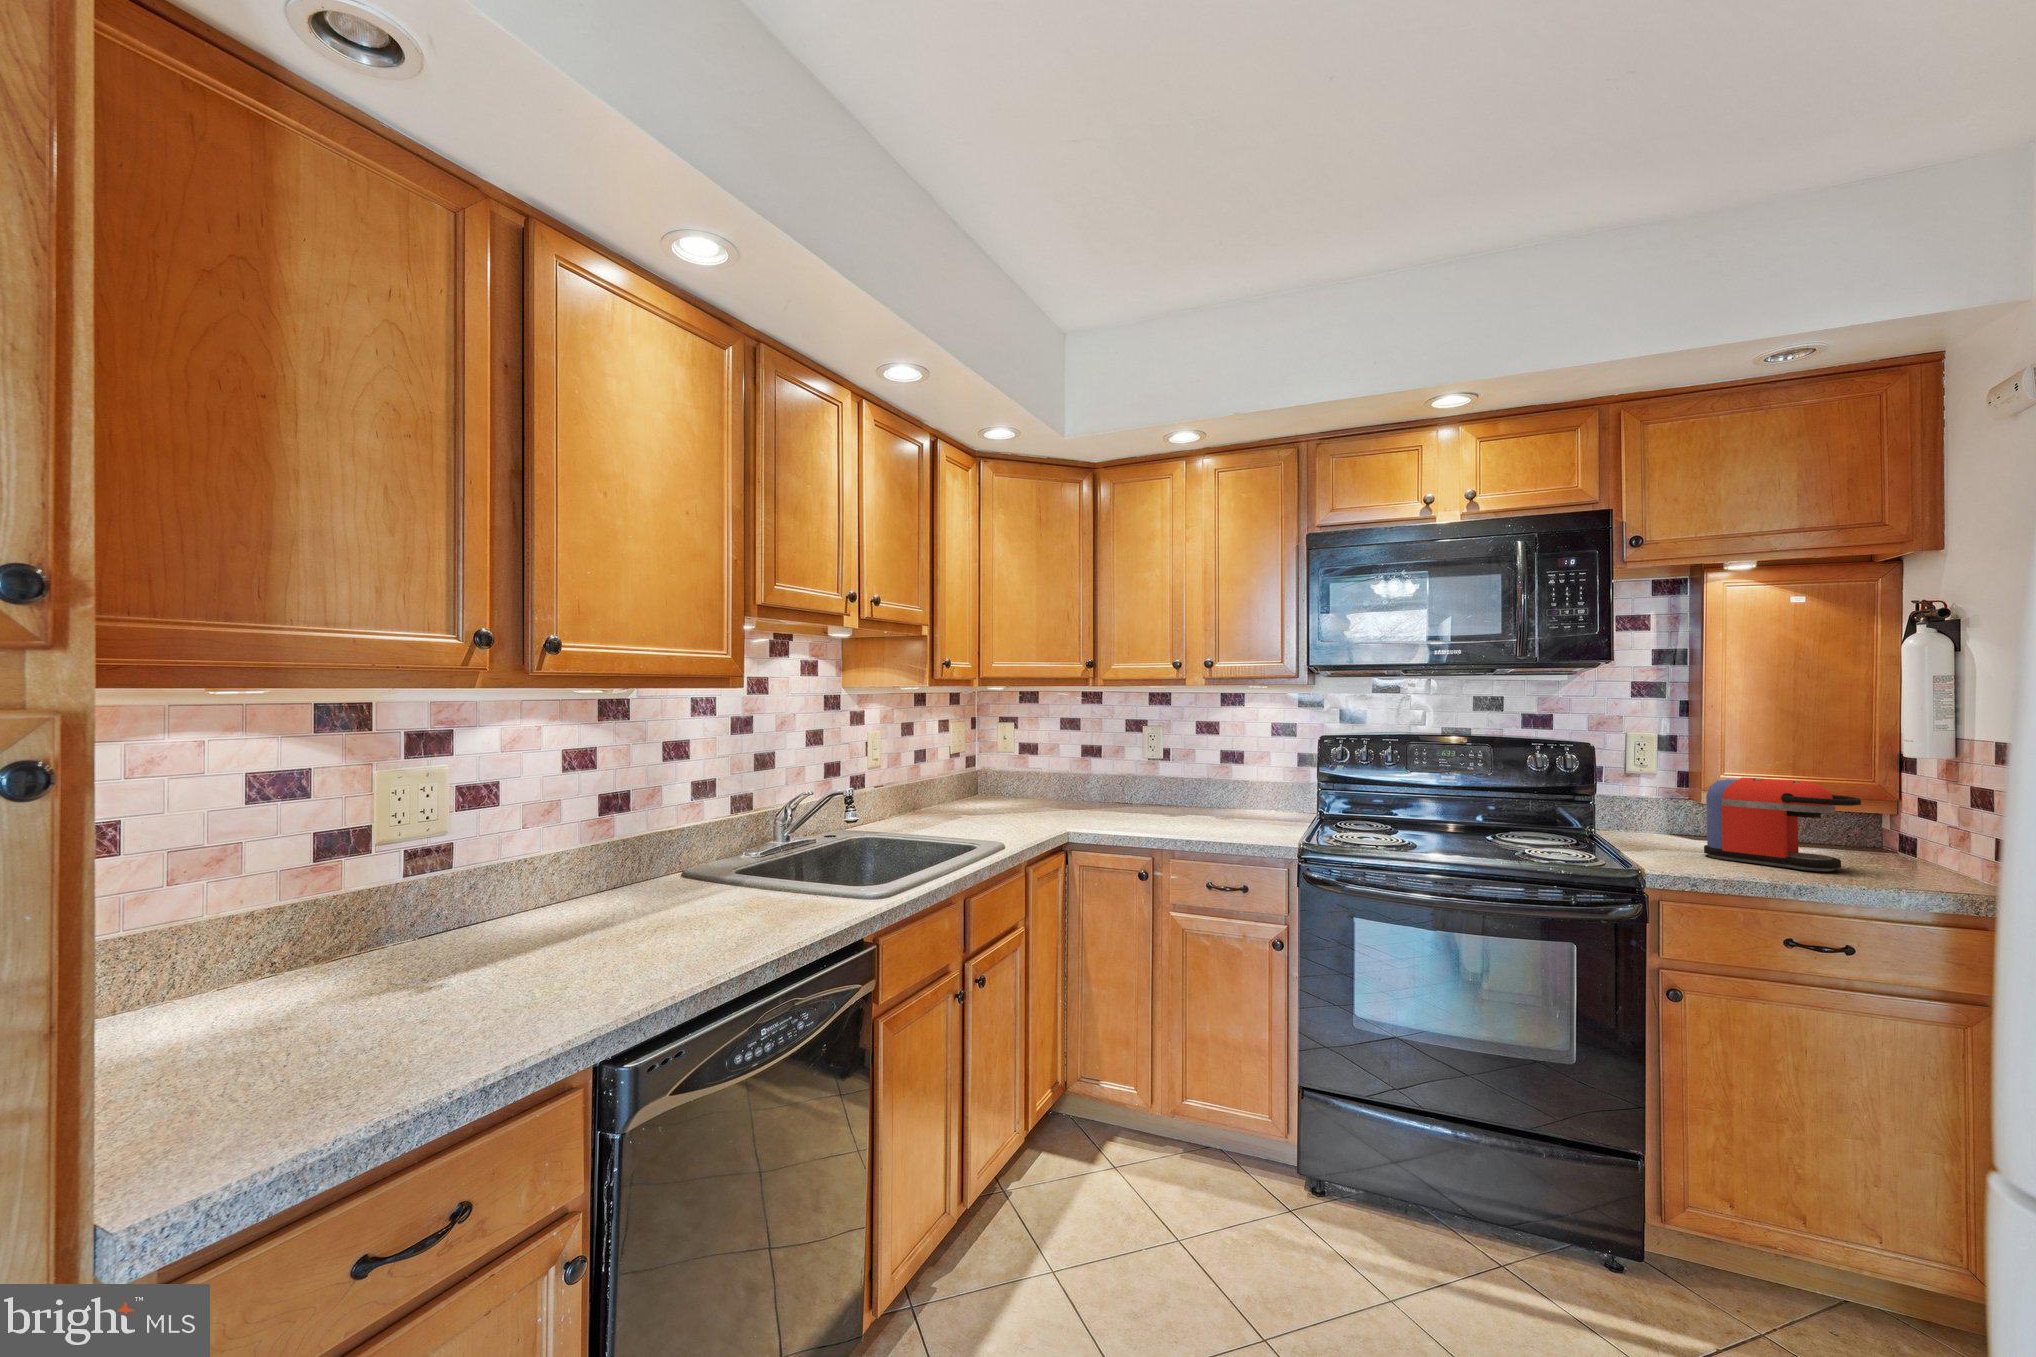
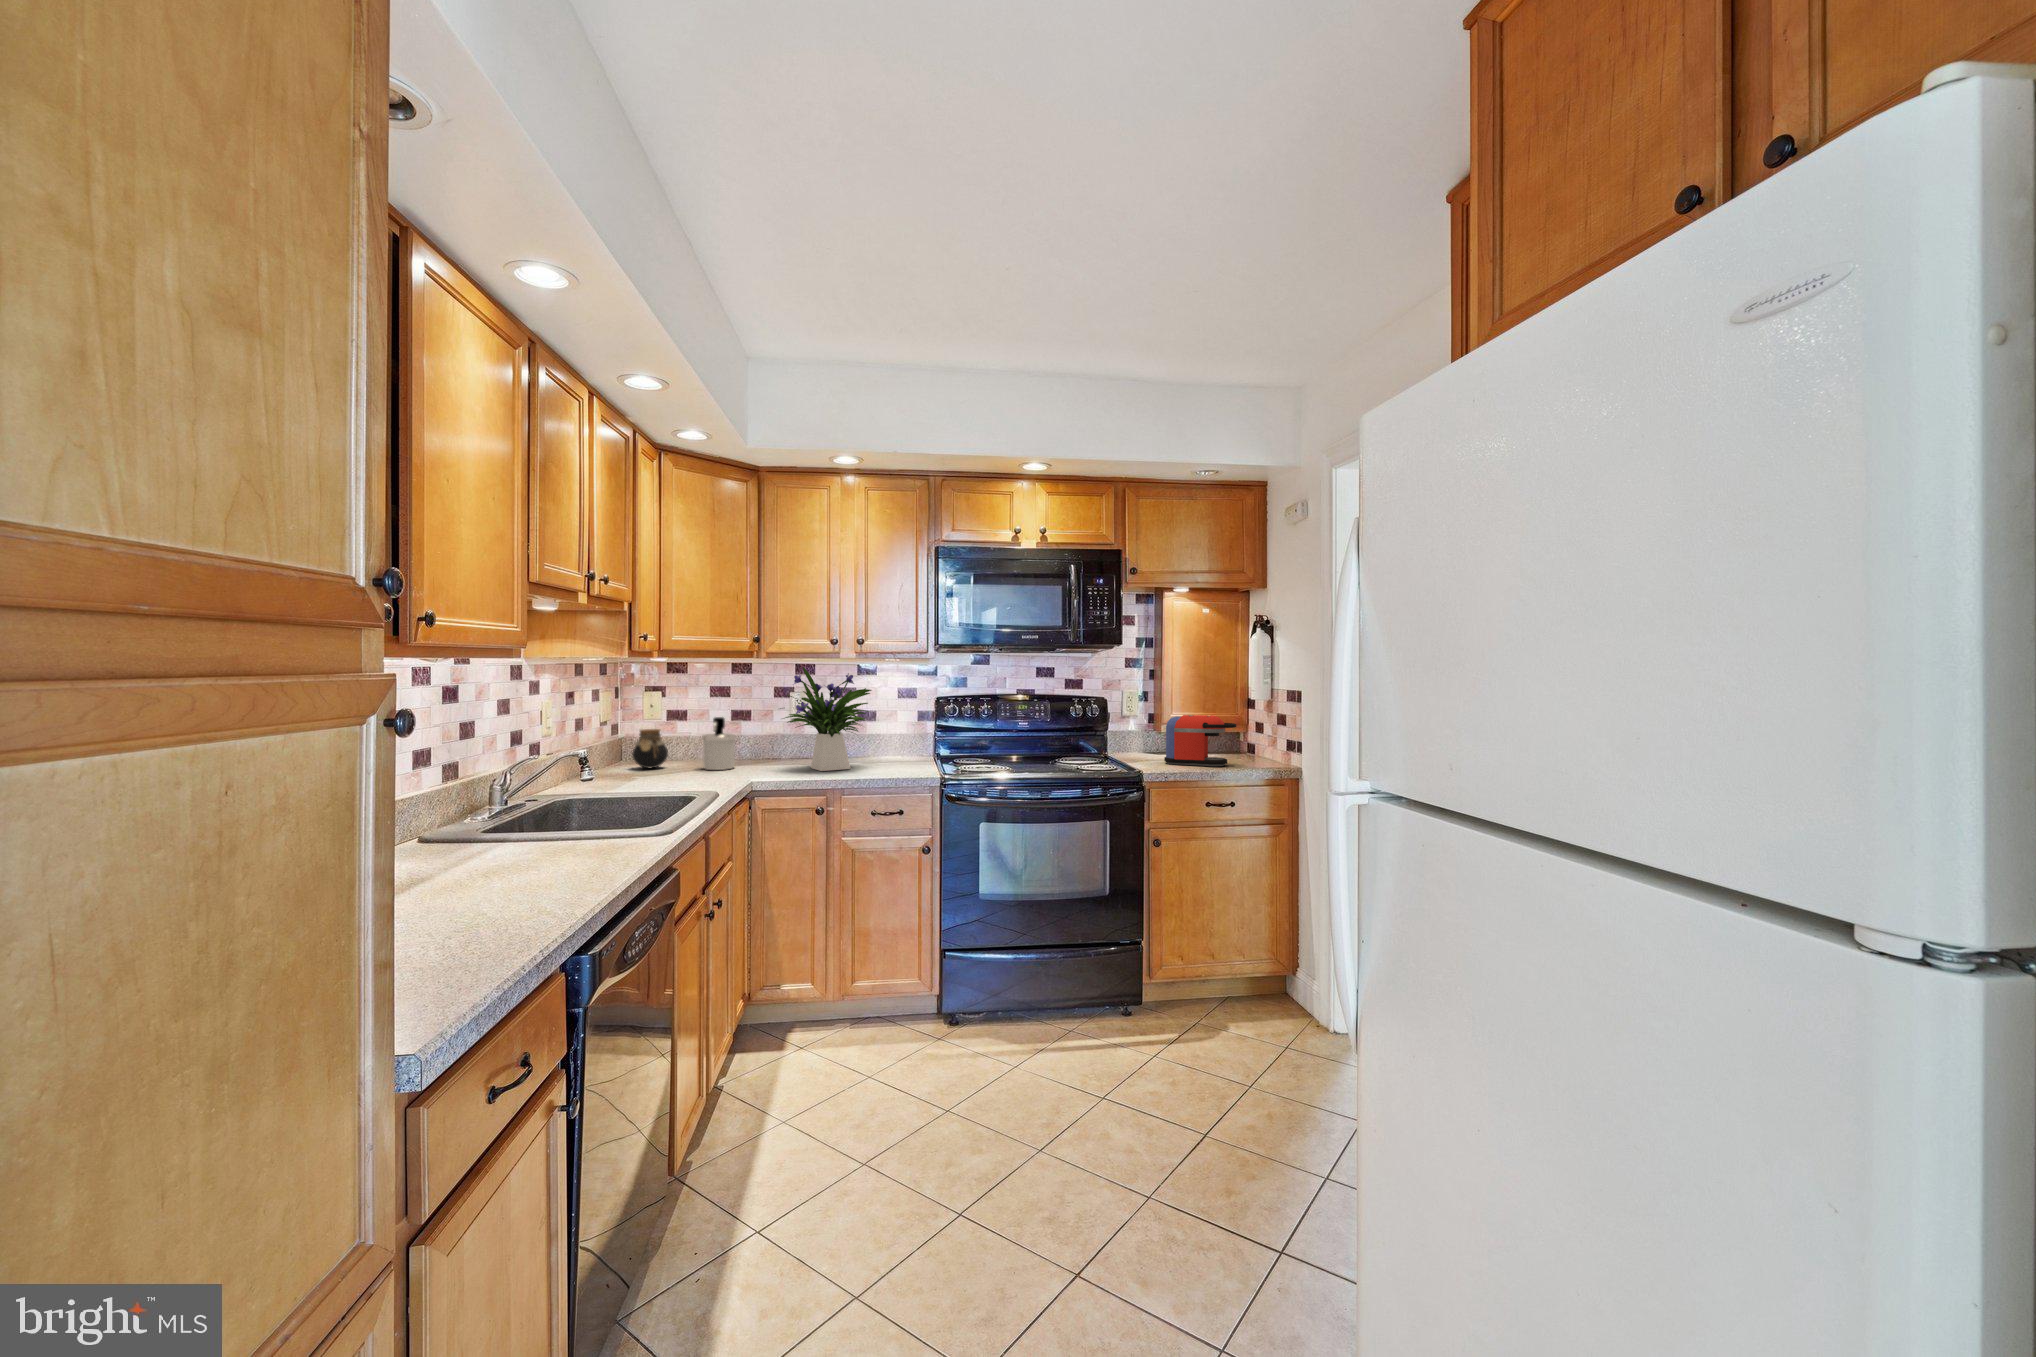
flower arrangement: none [1110,696,1229,824] -> present [780,667,871,771]
soap dispenser: none [1036,753,1072,813] -> present [702,717,736,770]
jar: none [973,762,1007,805] -> present [633,729,668,769]

